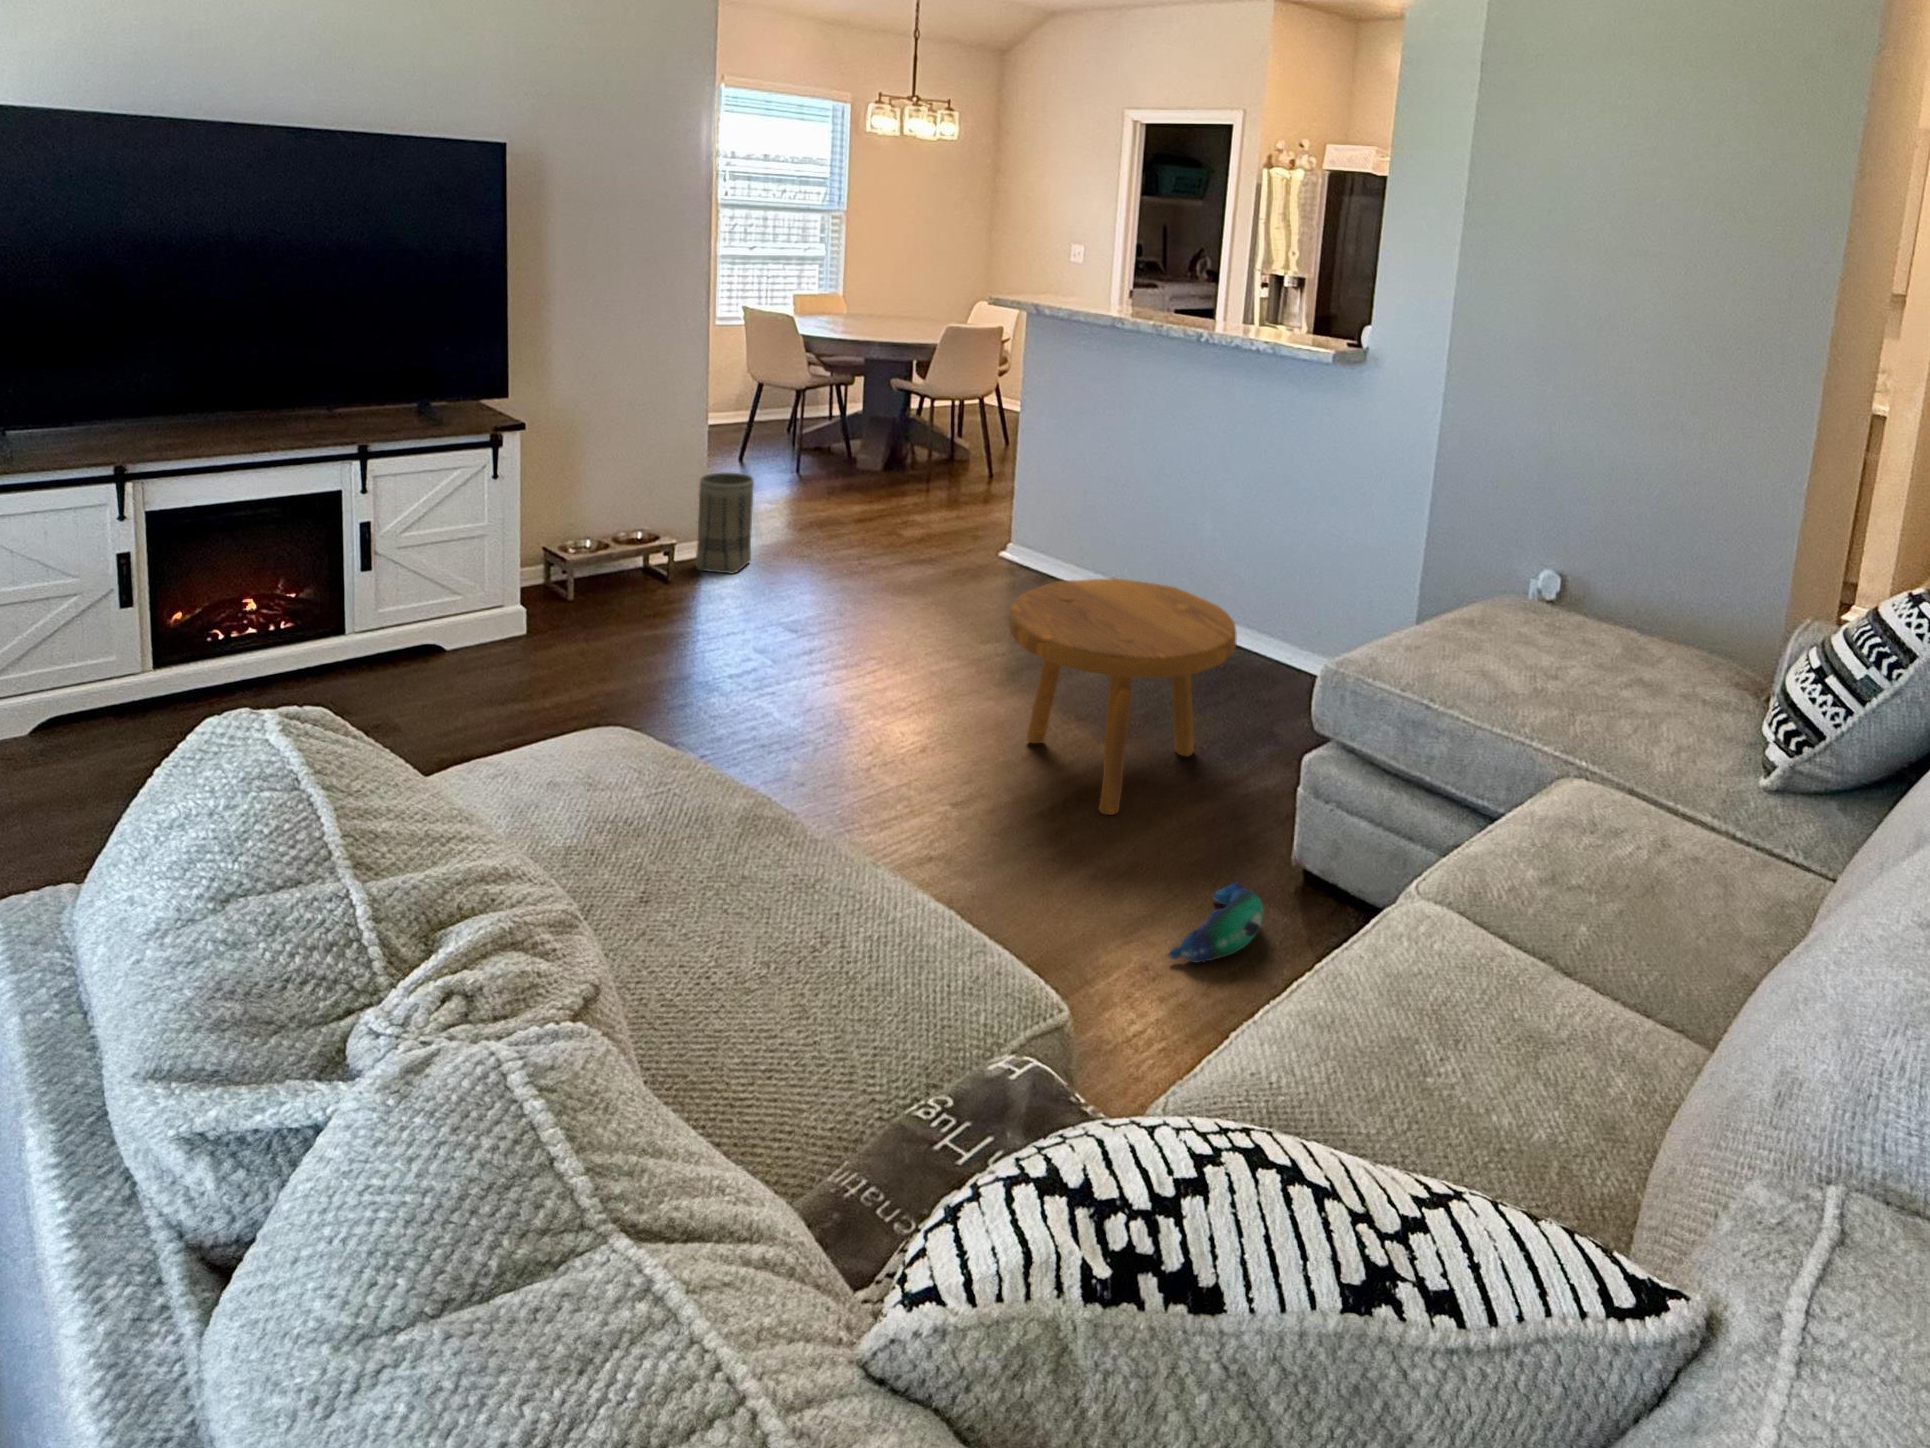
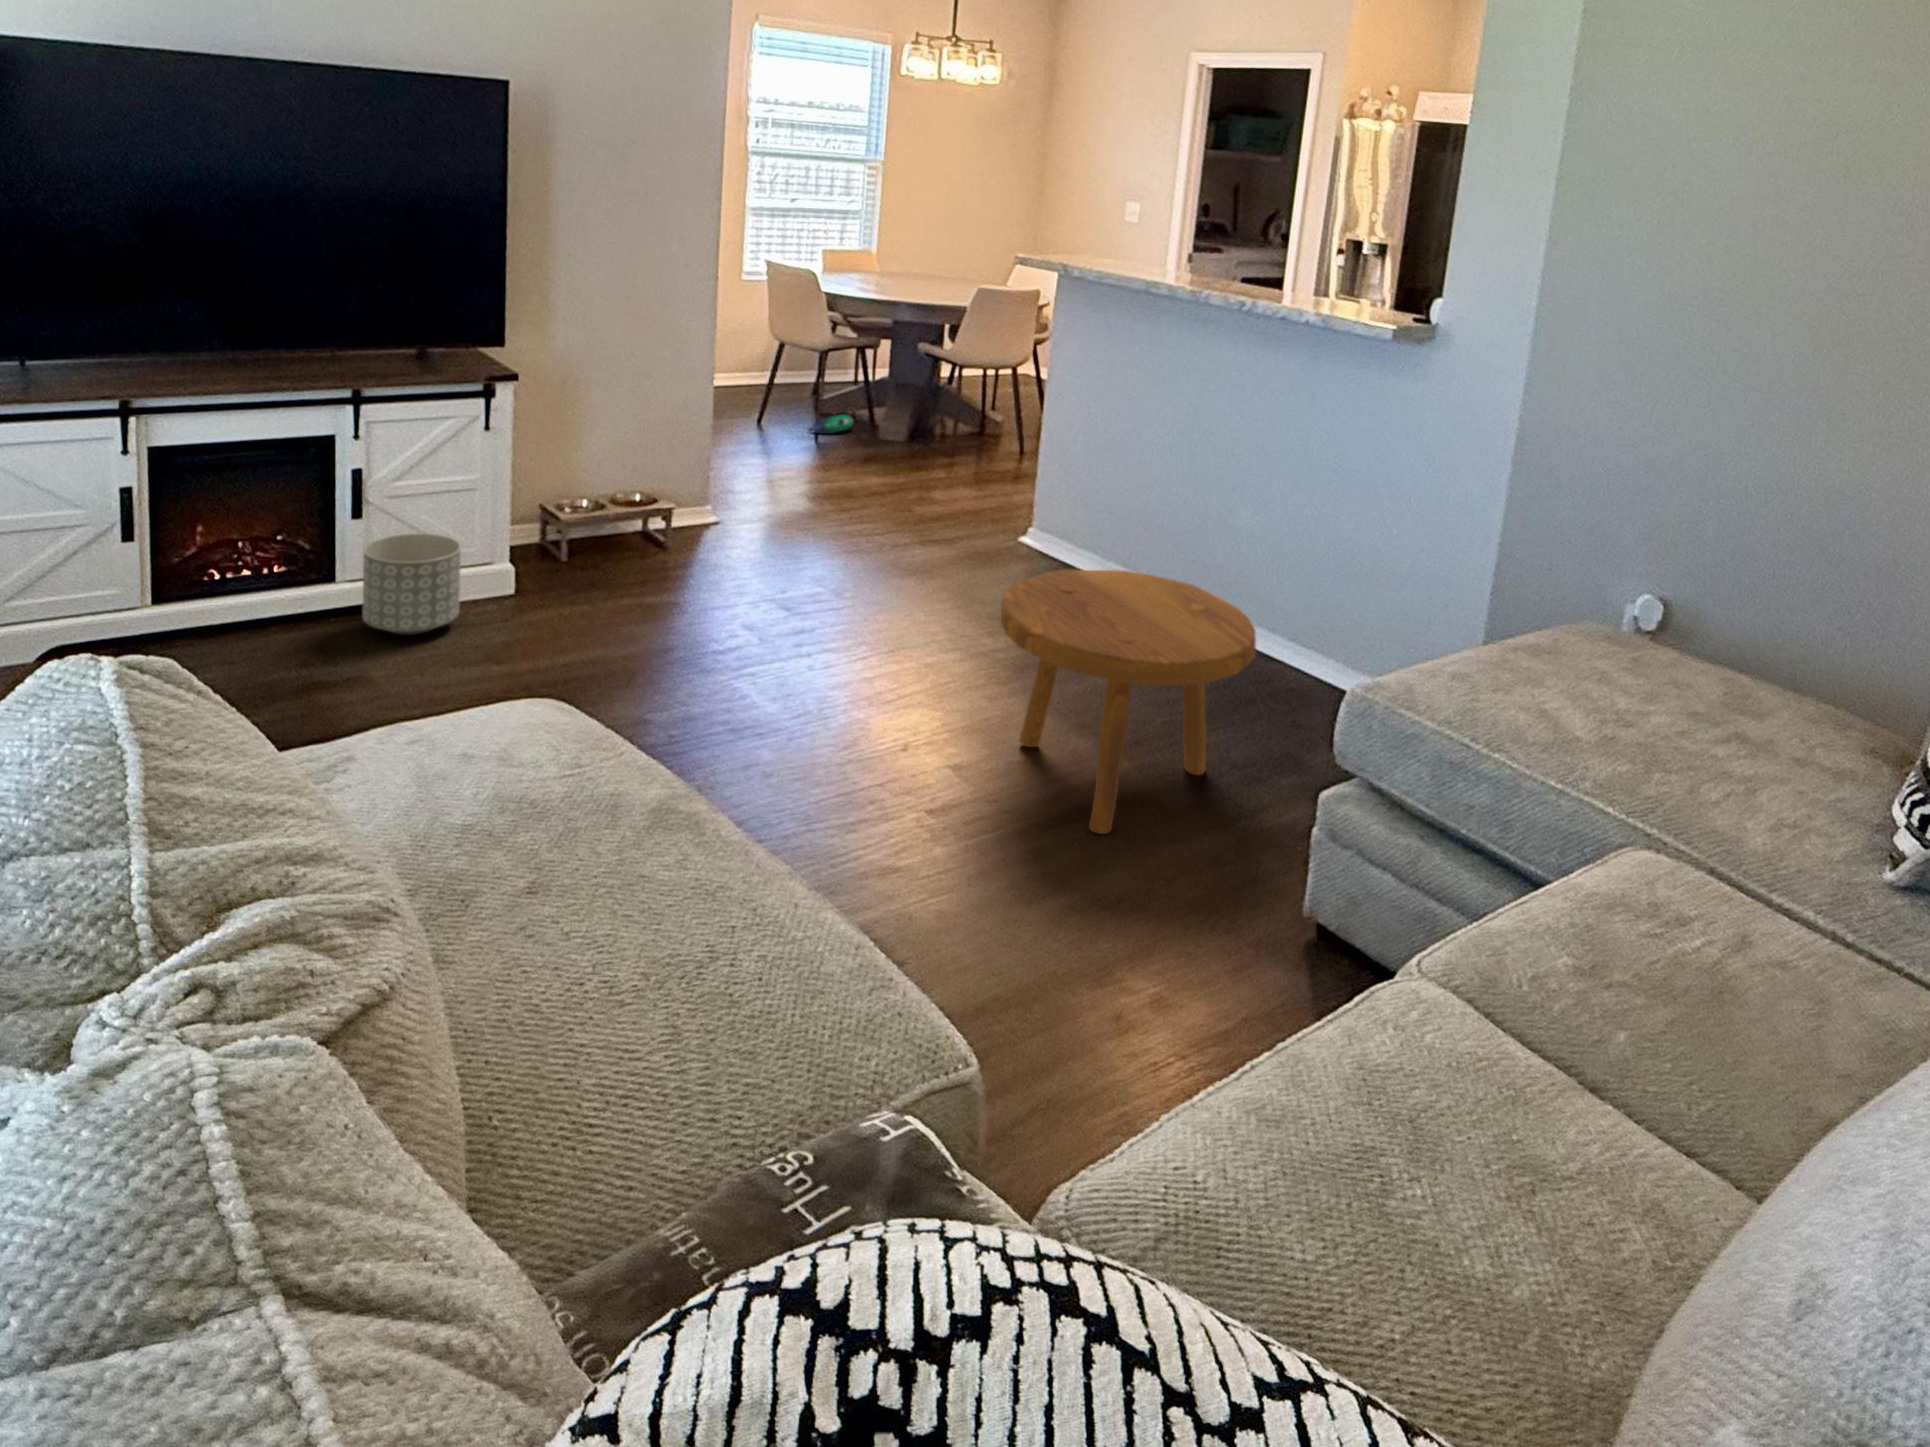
basket: present [696,472,754,574] -> none [699,434,762,541]
planter: none [368,585,469,685] -> present [363,534,461,635]
plush toy: present [1169,882,1264,963] -> present [808,414,854,434]

